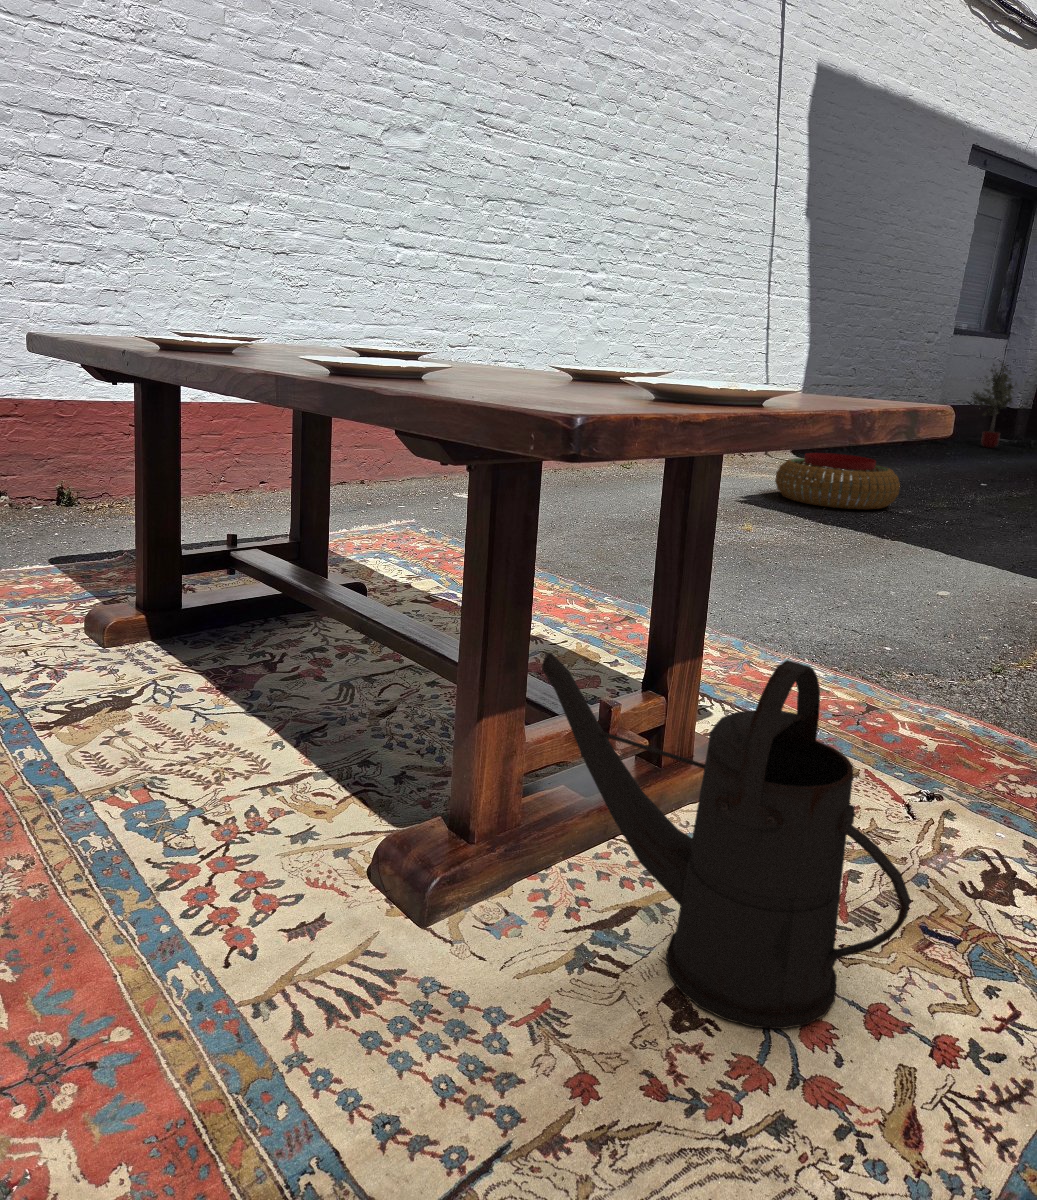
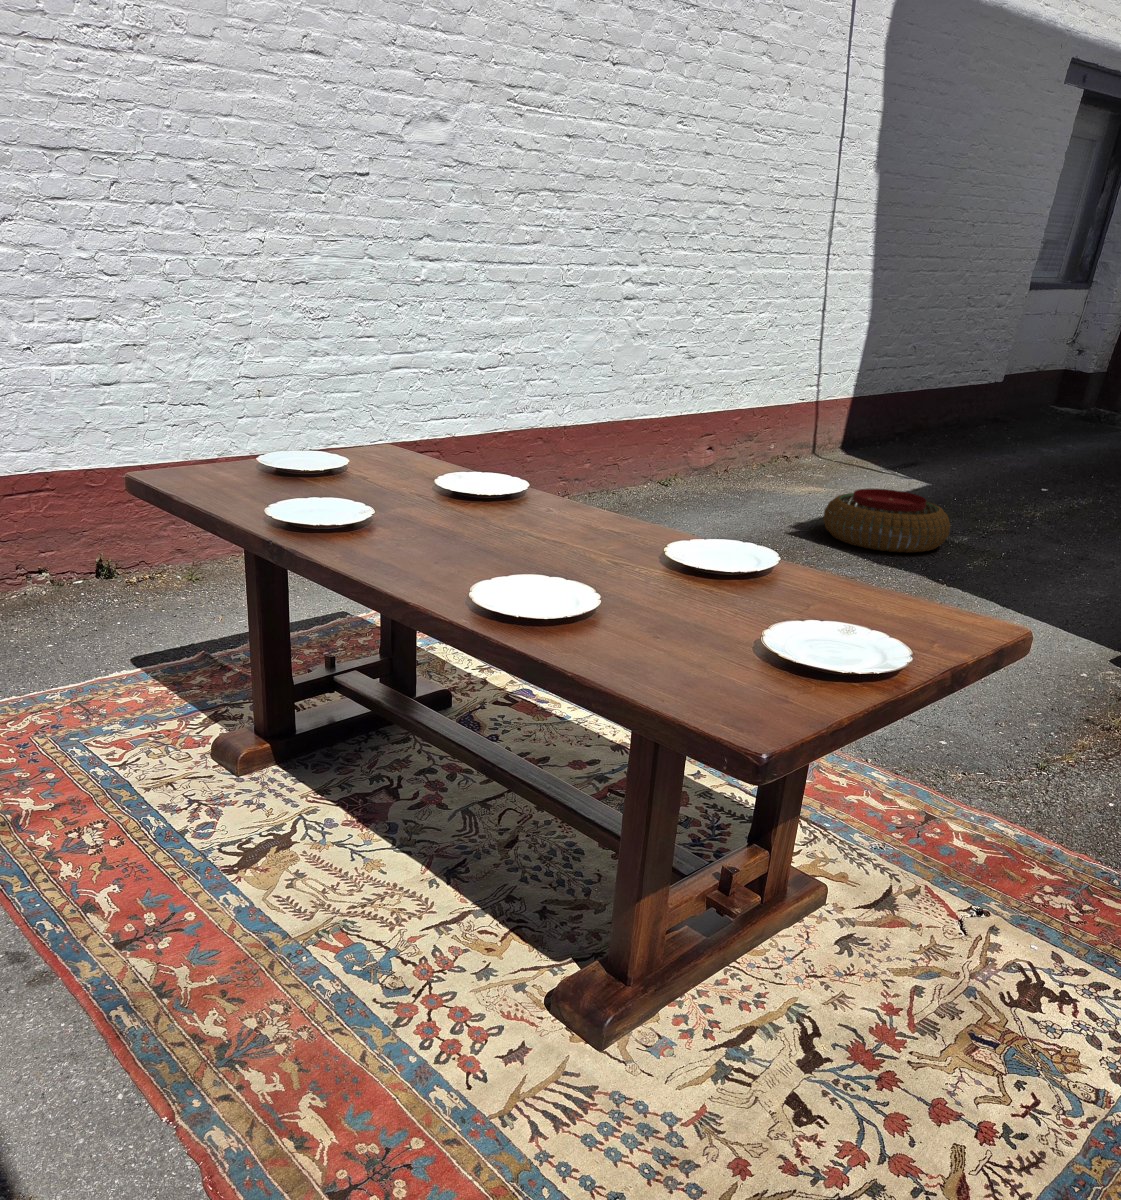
potted tree: present [971,364,1017,448] -> none [1022,351,1075,444]
watering can: present [542,653,911,1029] -> none [685,837,963,1121]

